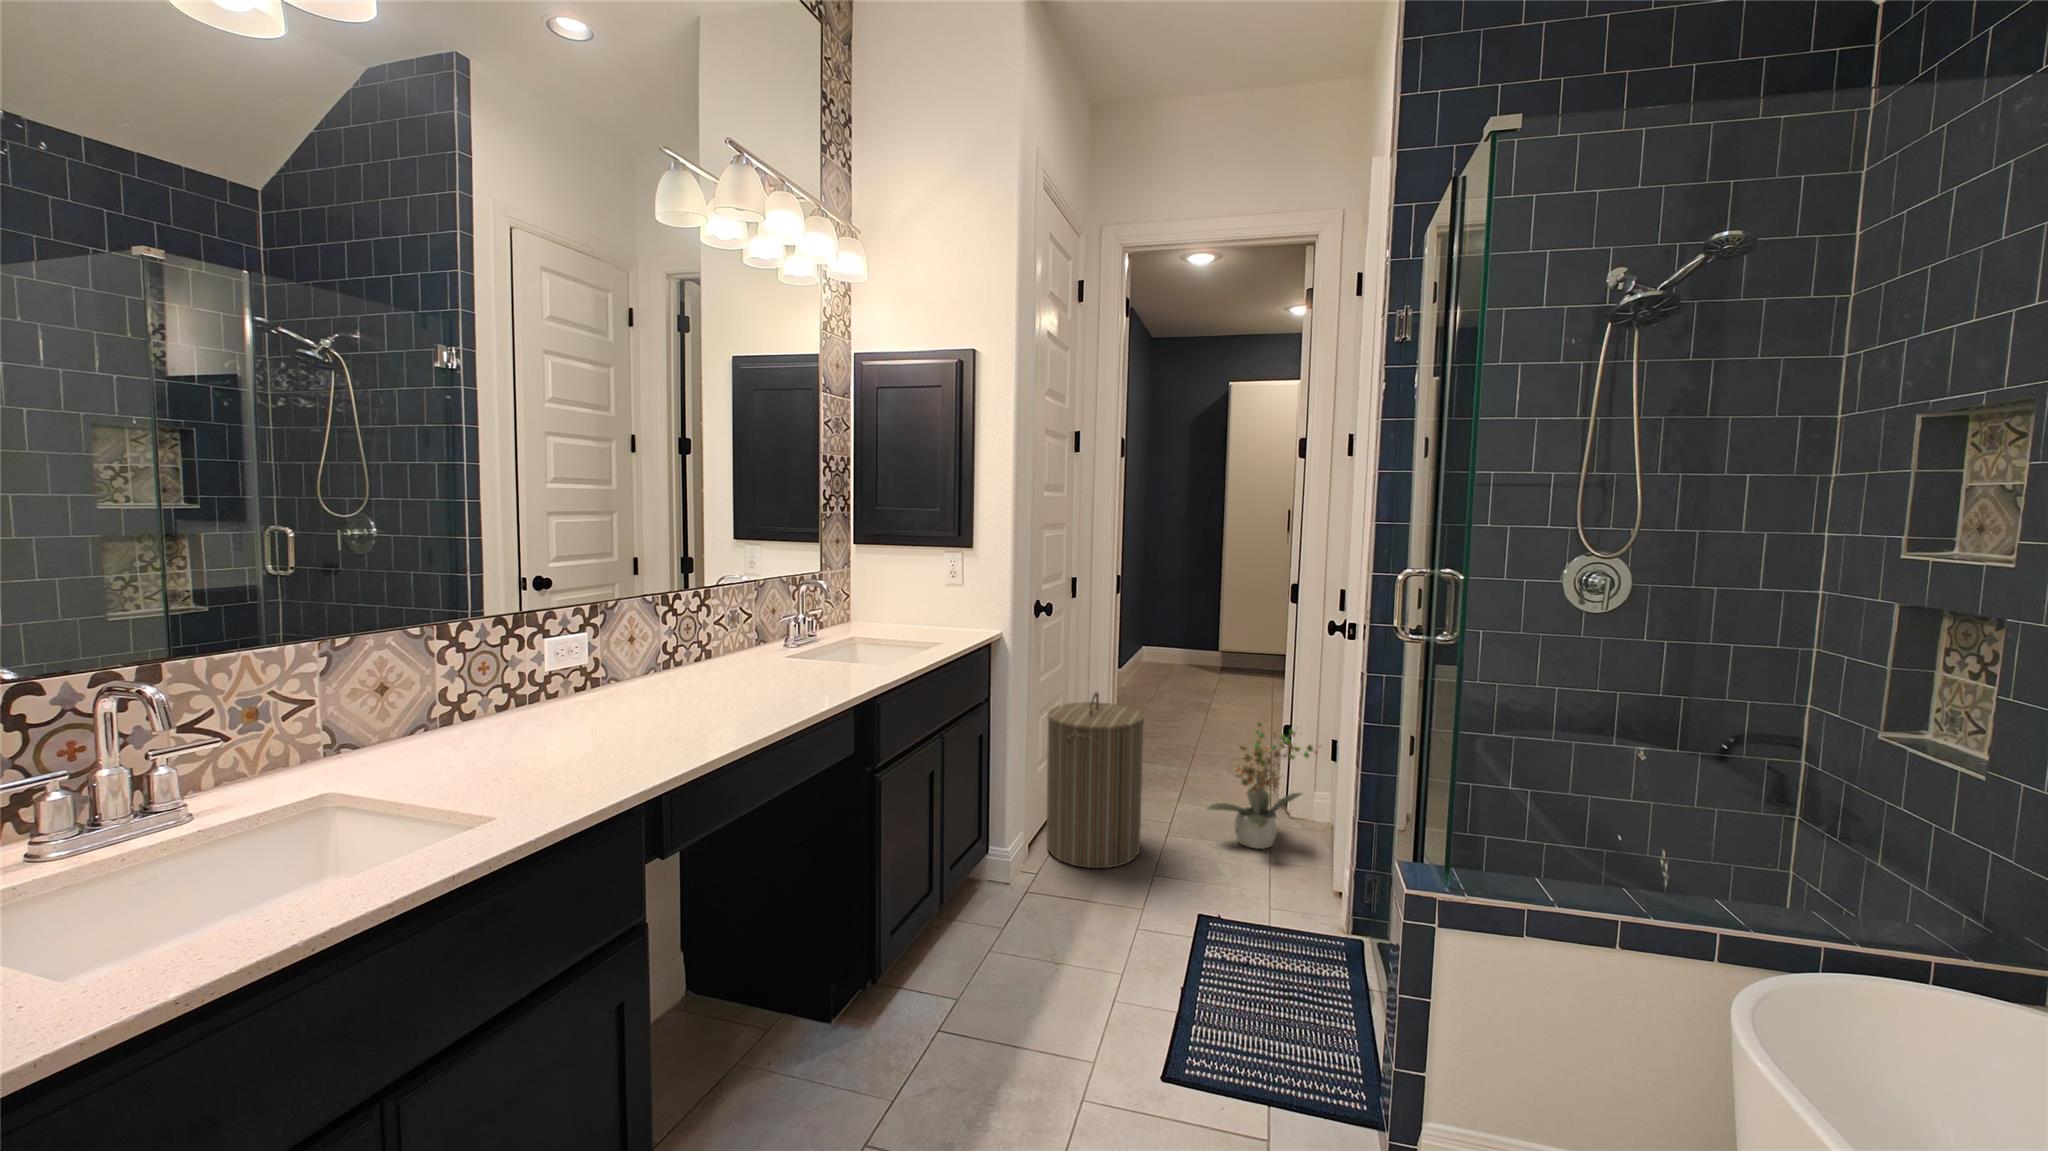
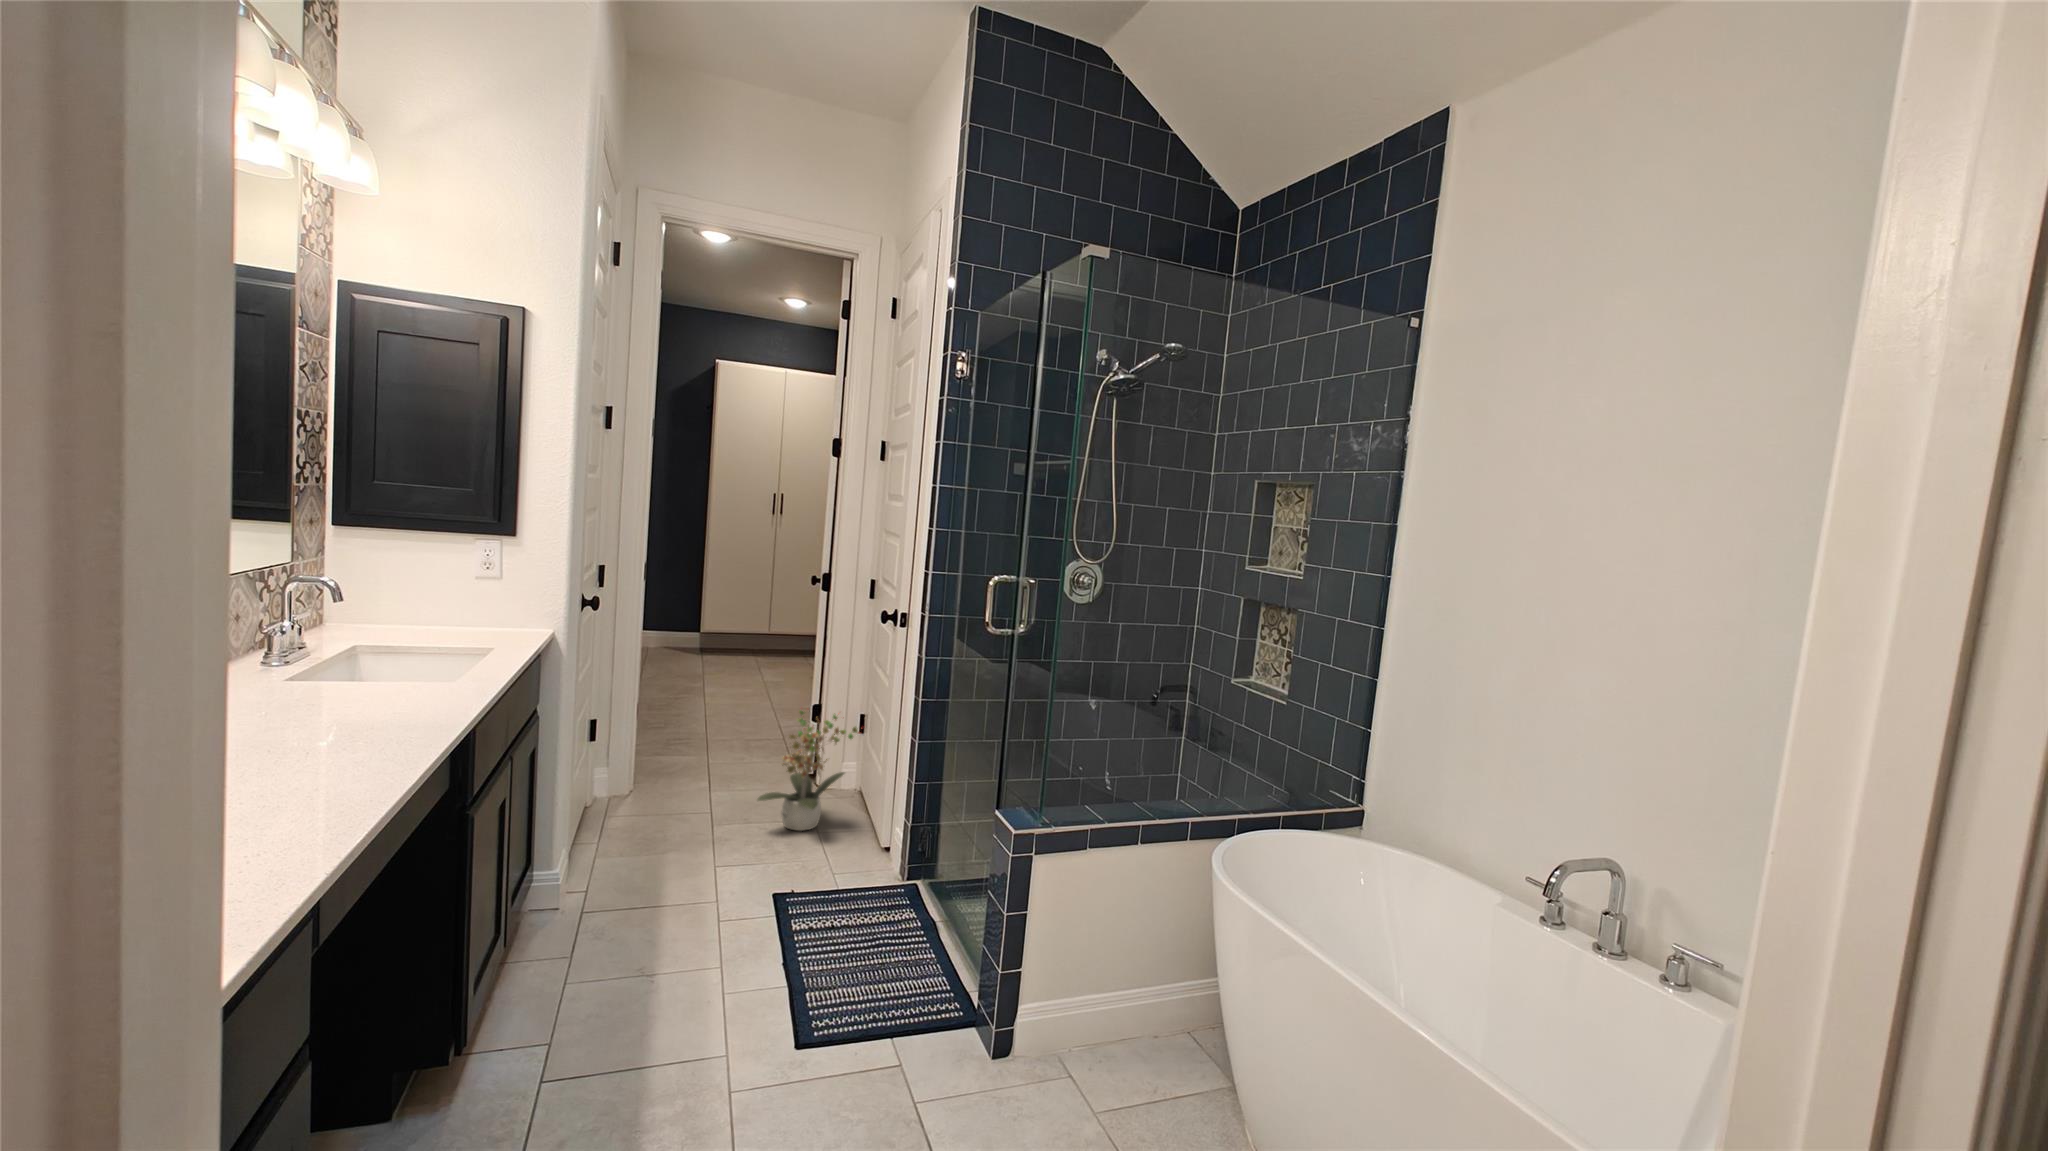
laundry hamper: present [1046,692,1144,868] -> none [585,694,702,882]

